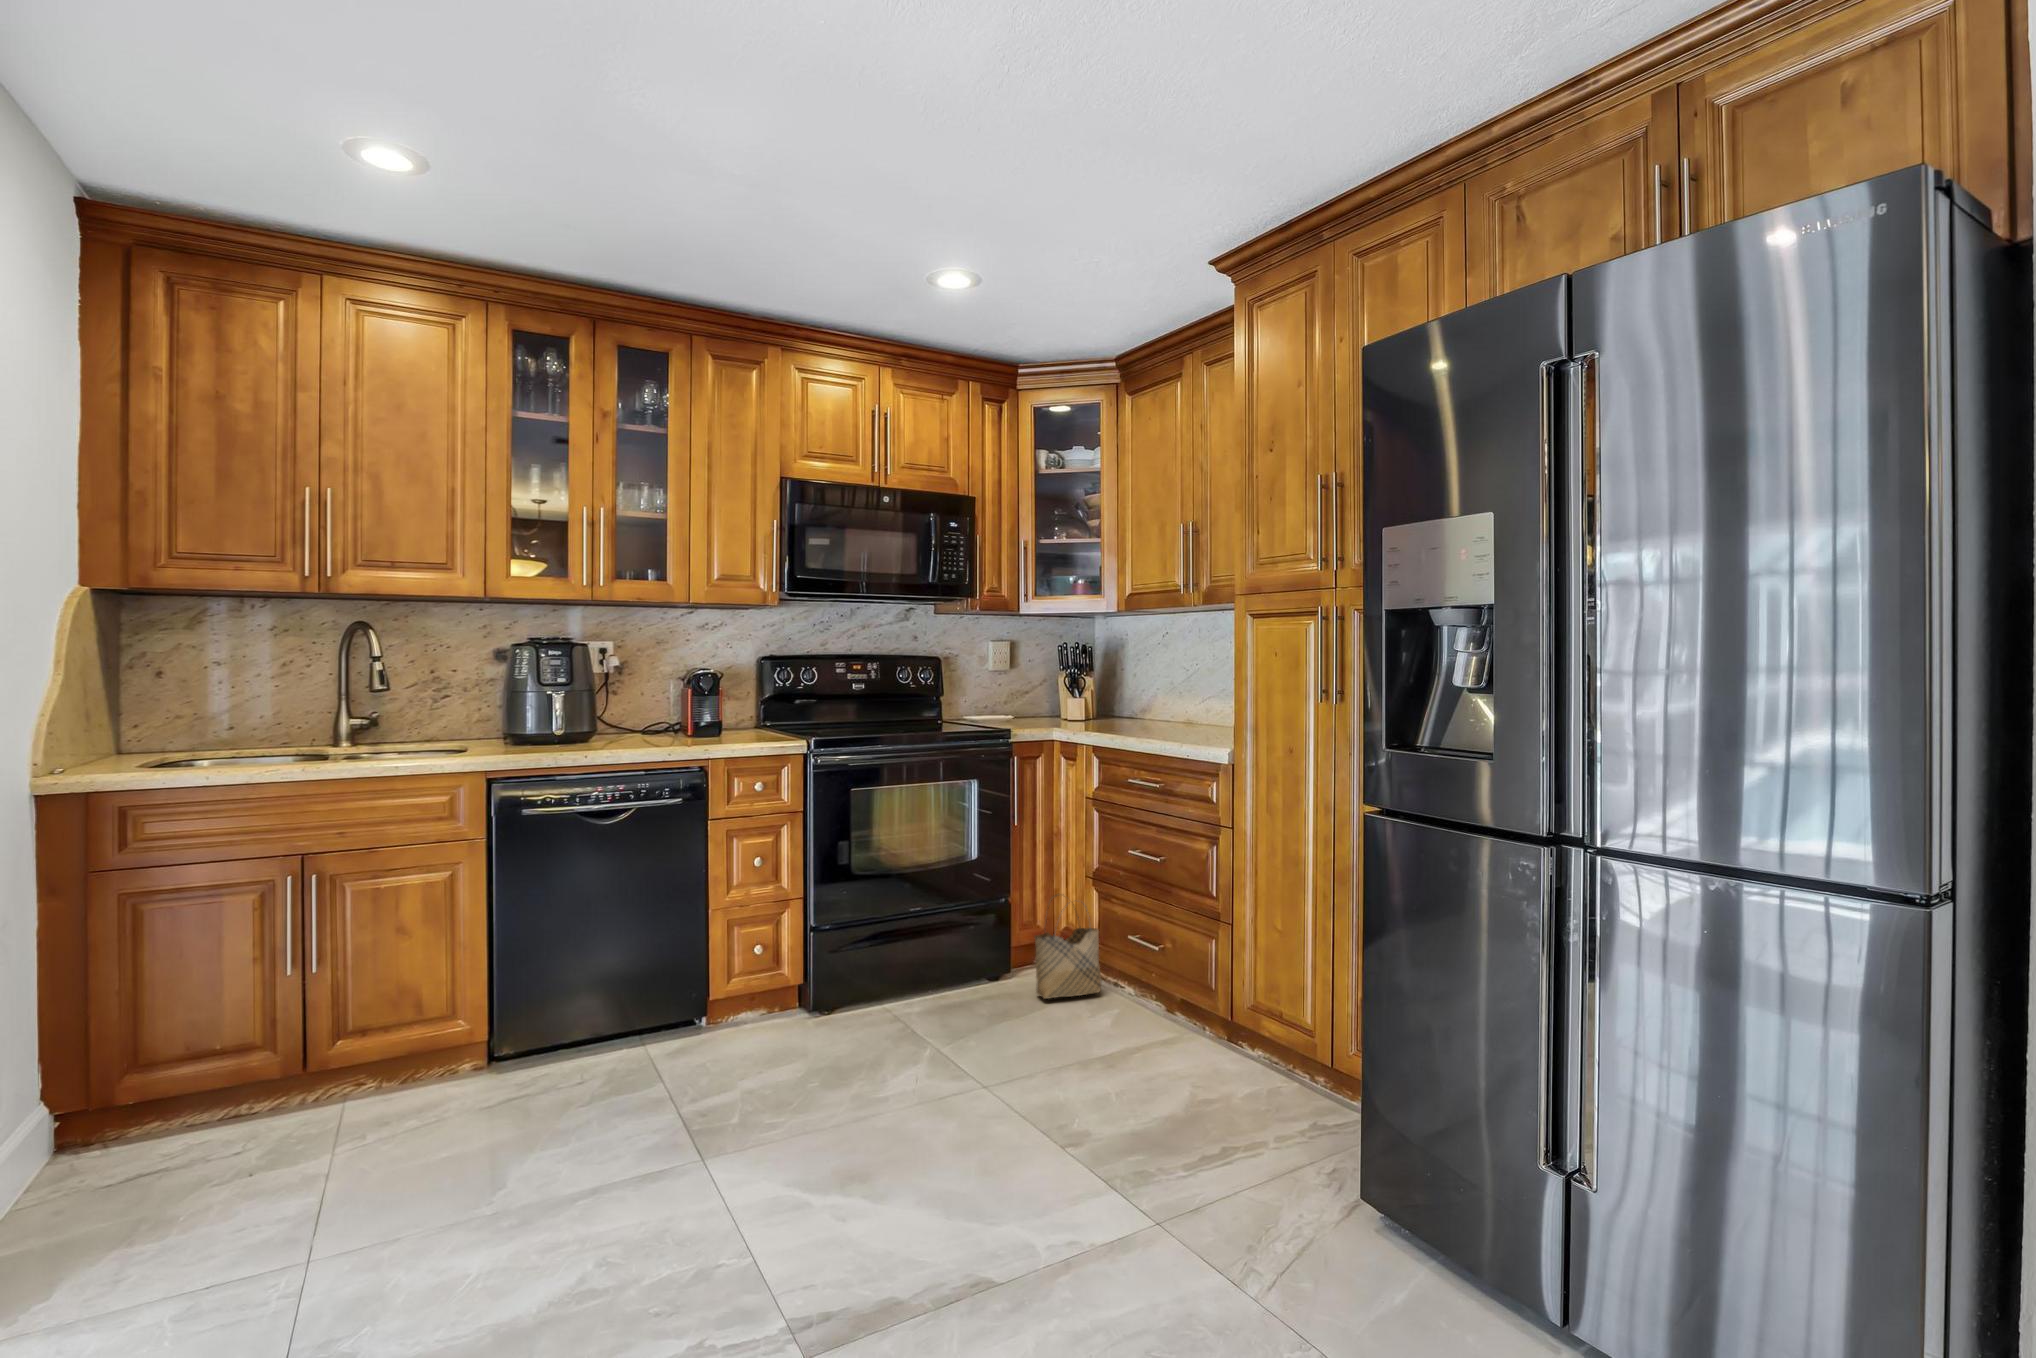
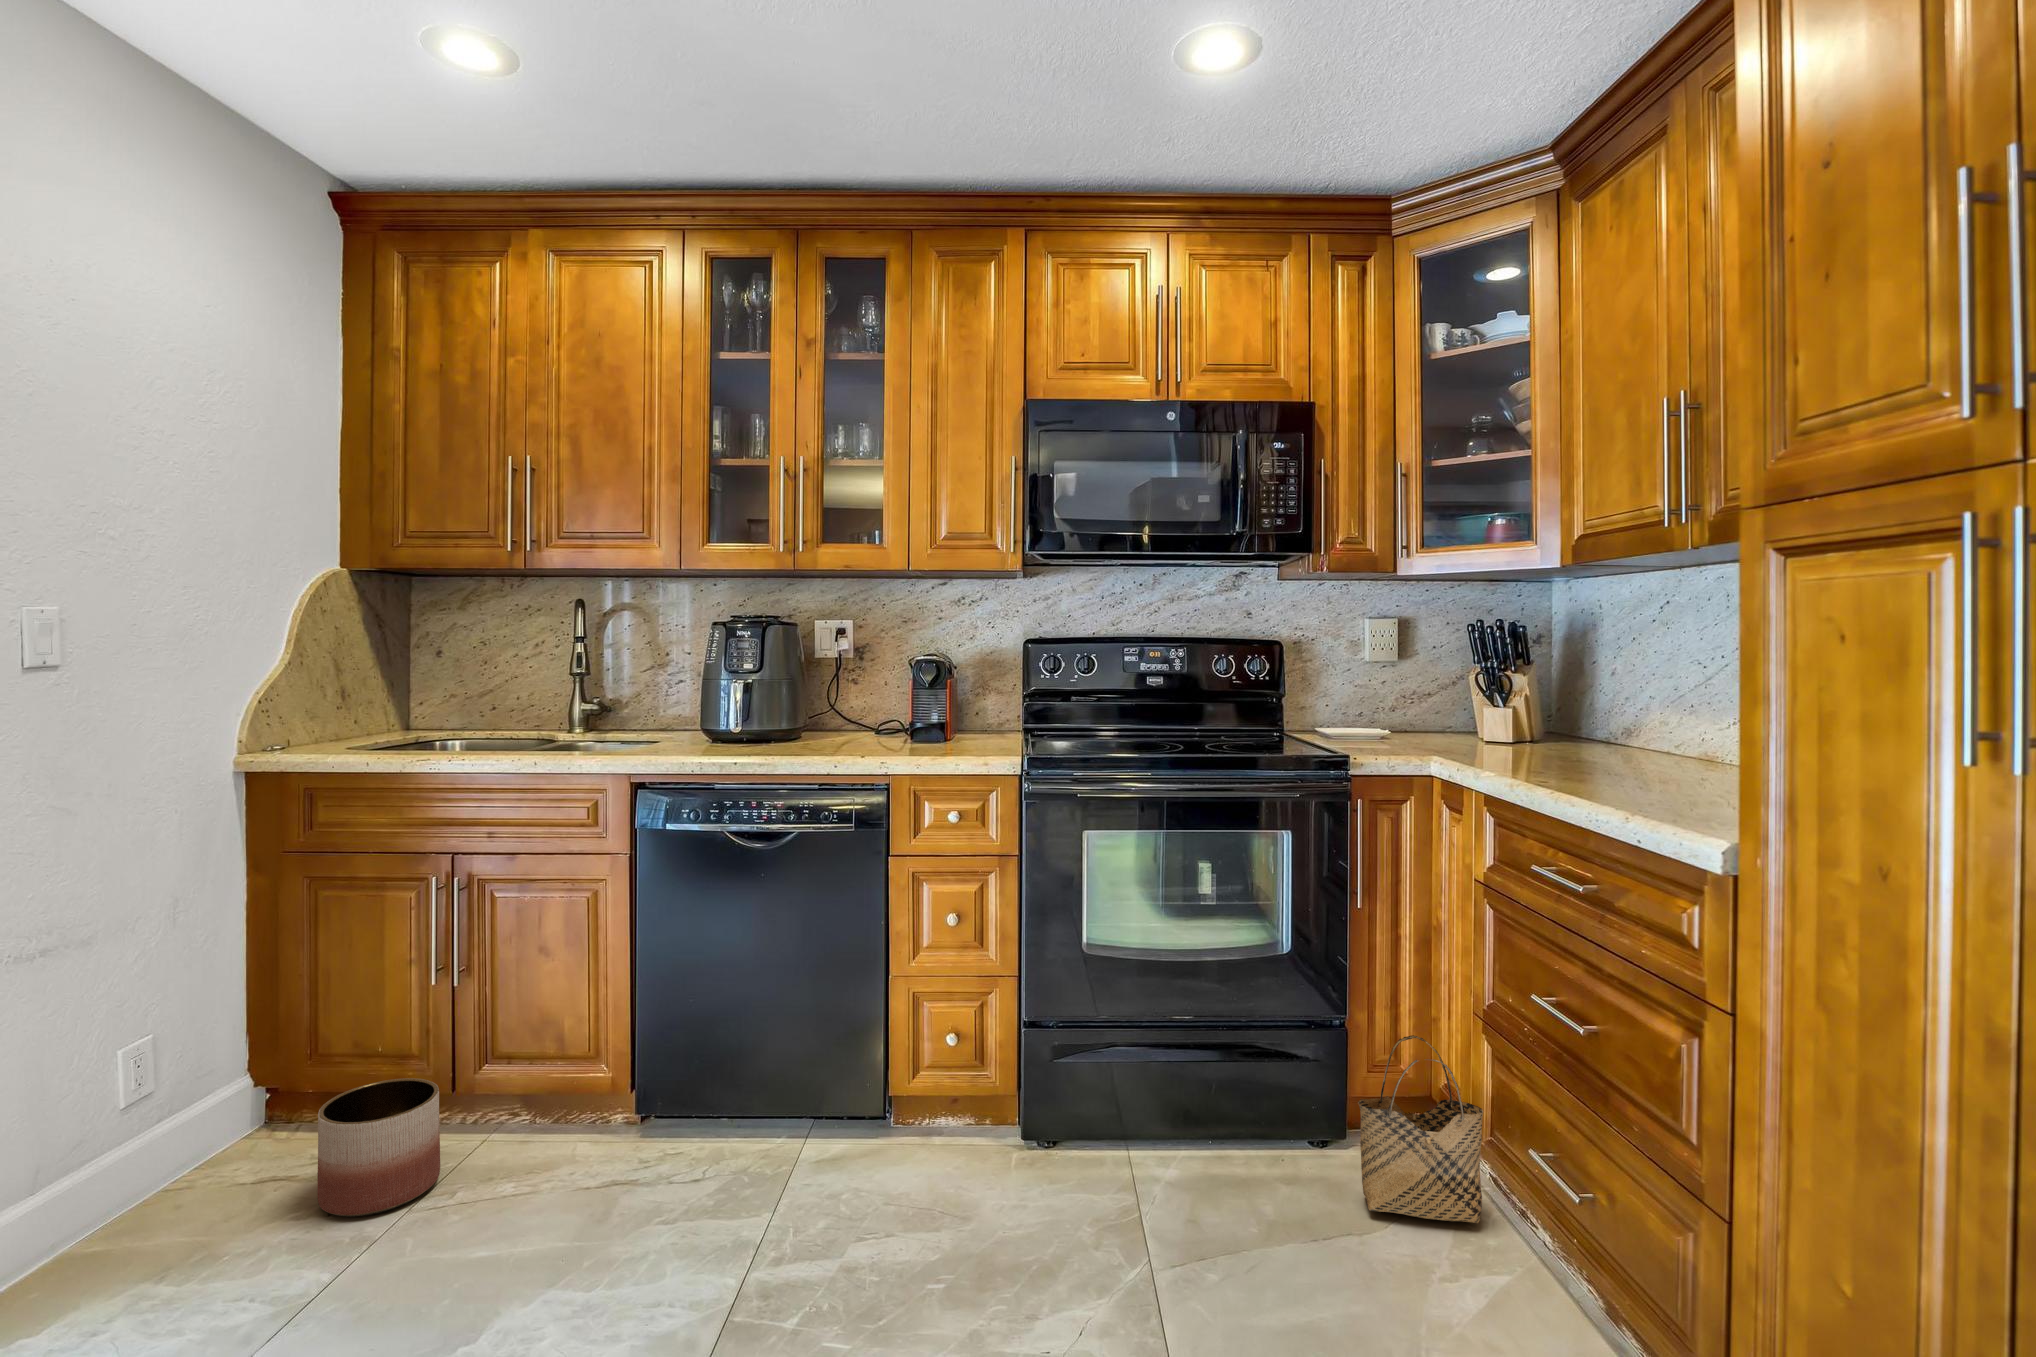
planter: none [232,1052,346,1172] -> present [317,1078,440,1217]

